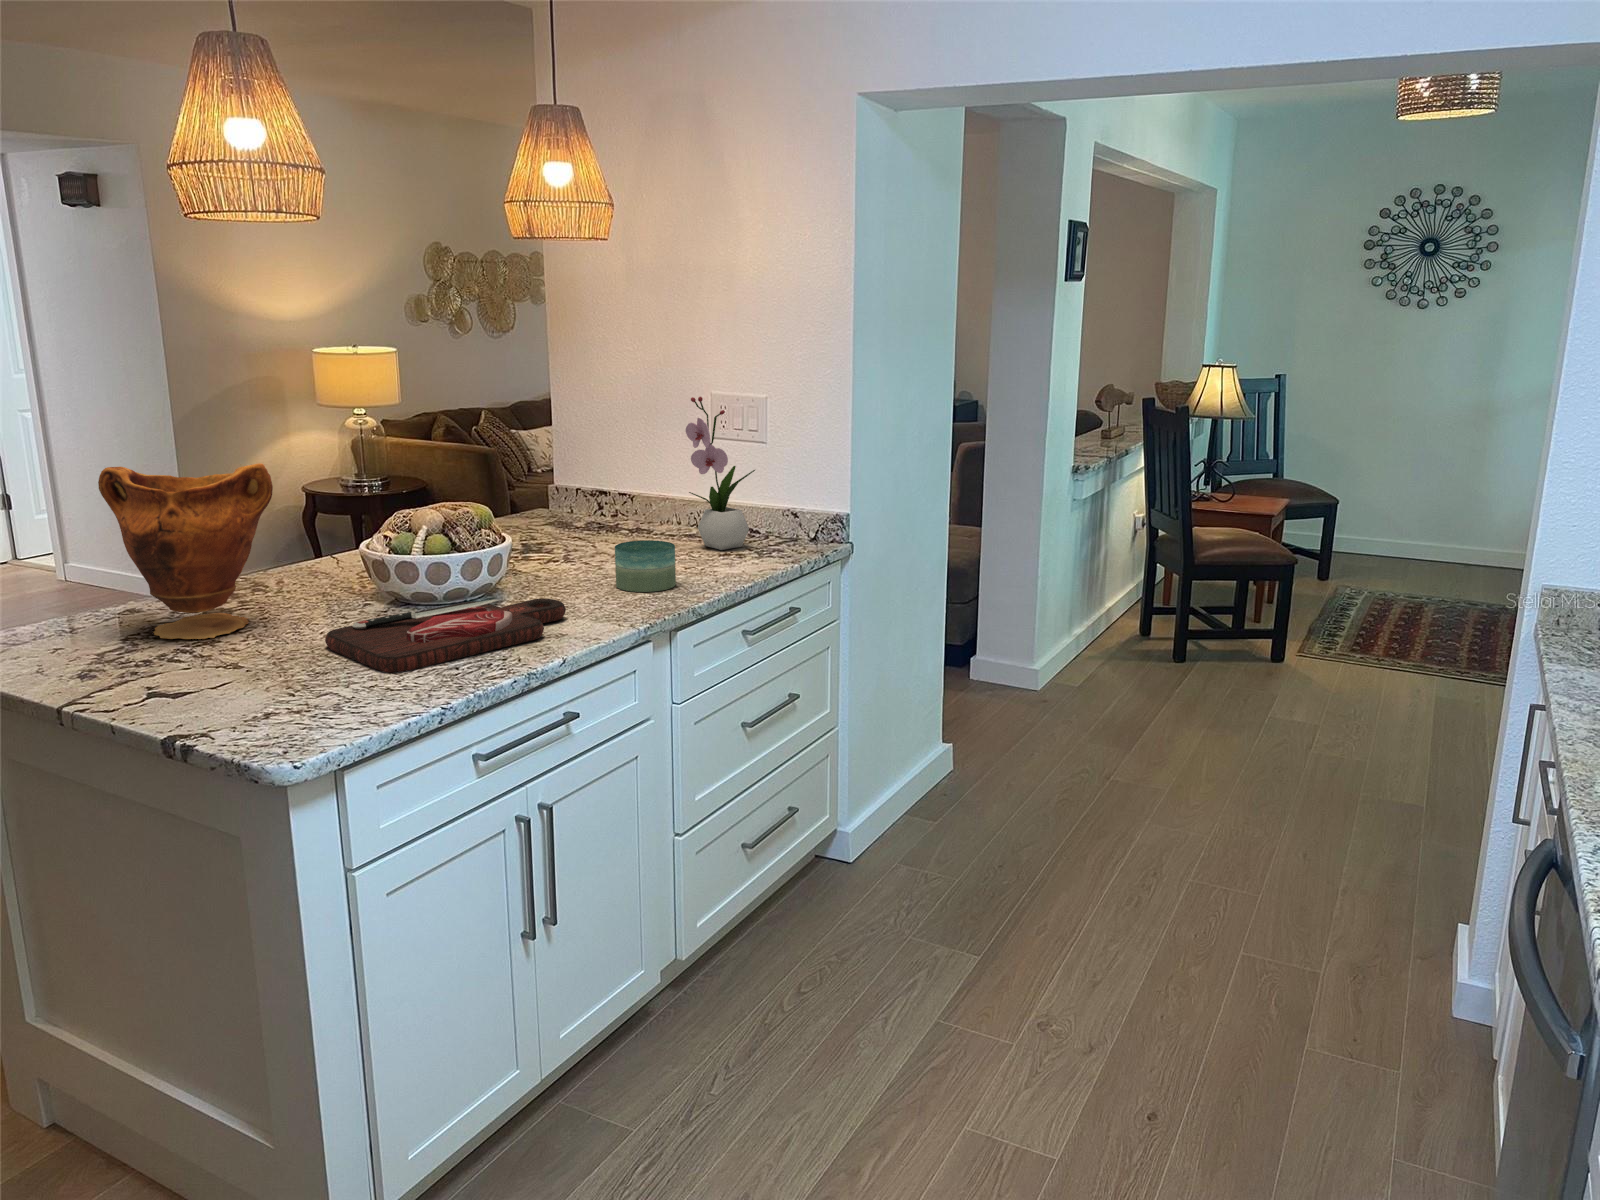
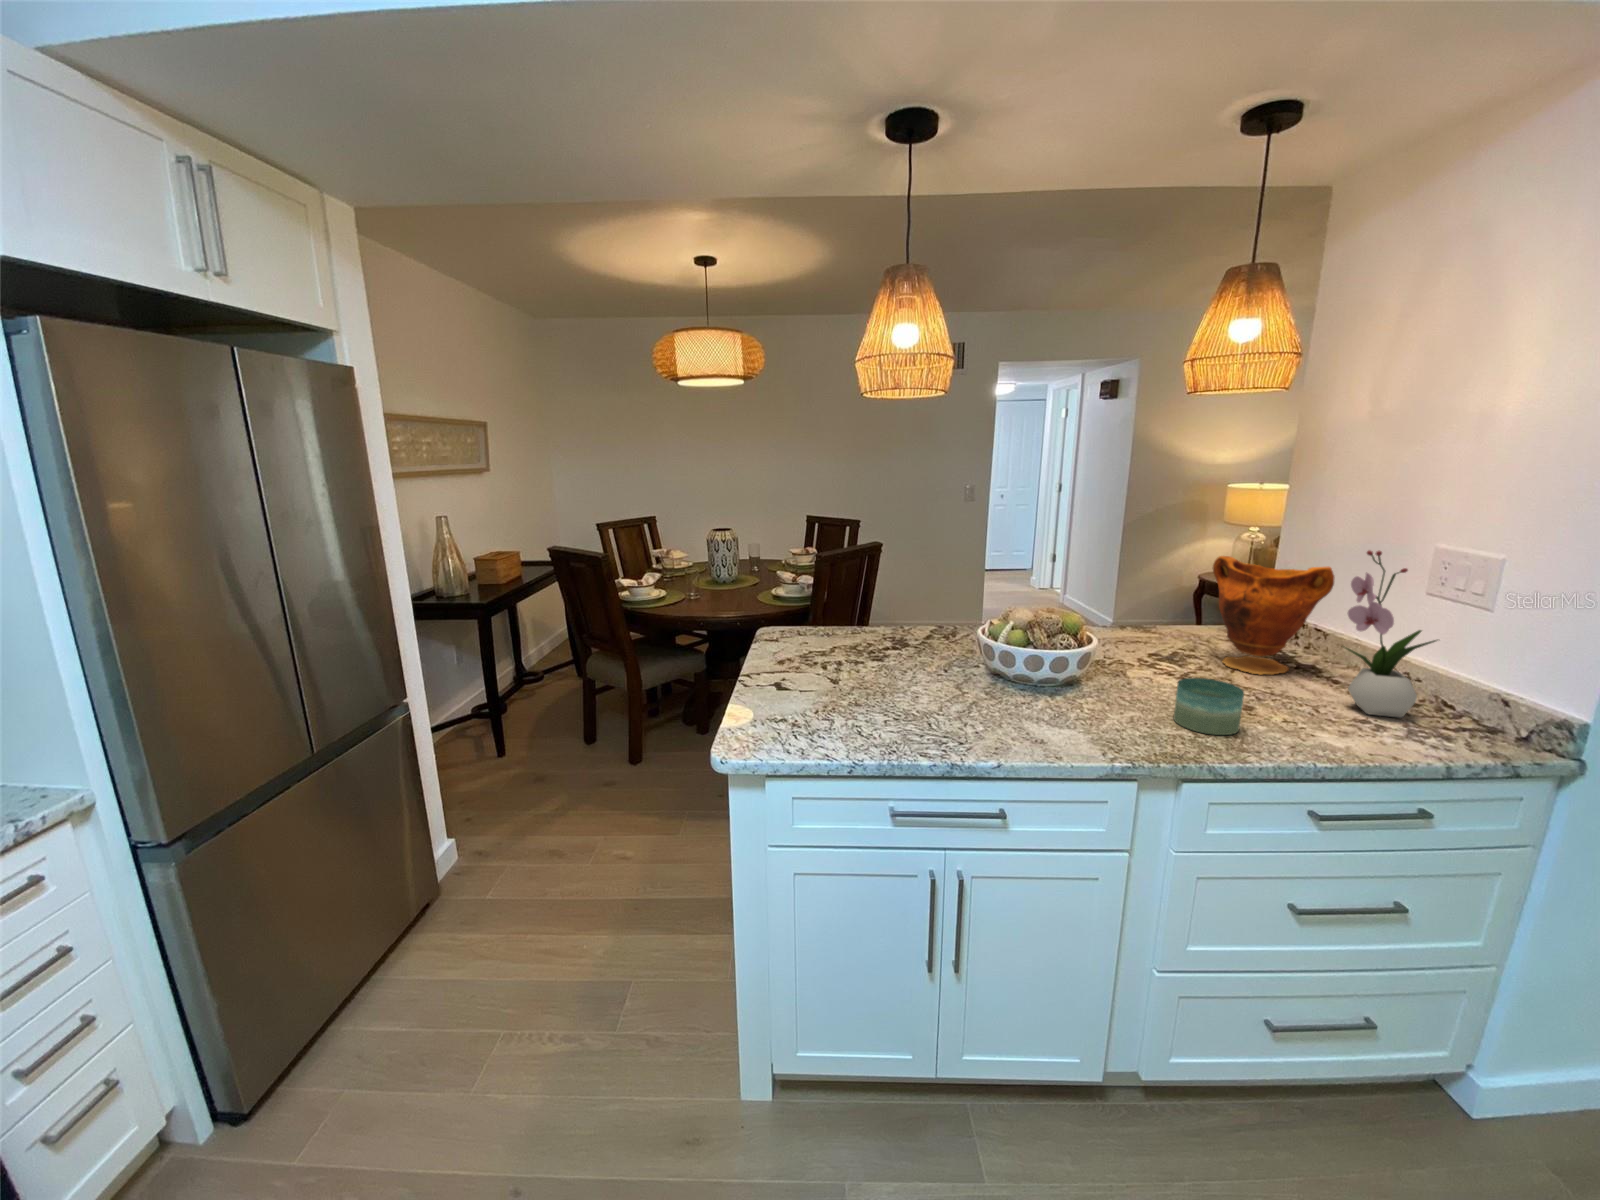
vase: present [98,463,273,639] -> present [1213,556,1335,675]
cutting board: present [325,599,566,673] -> none [879,679,1075,737]

